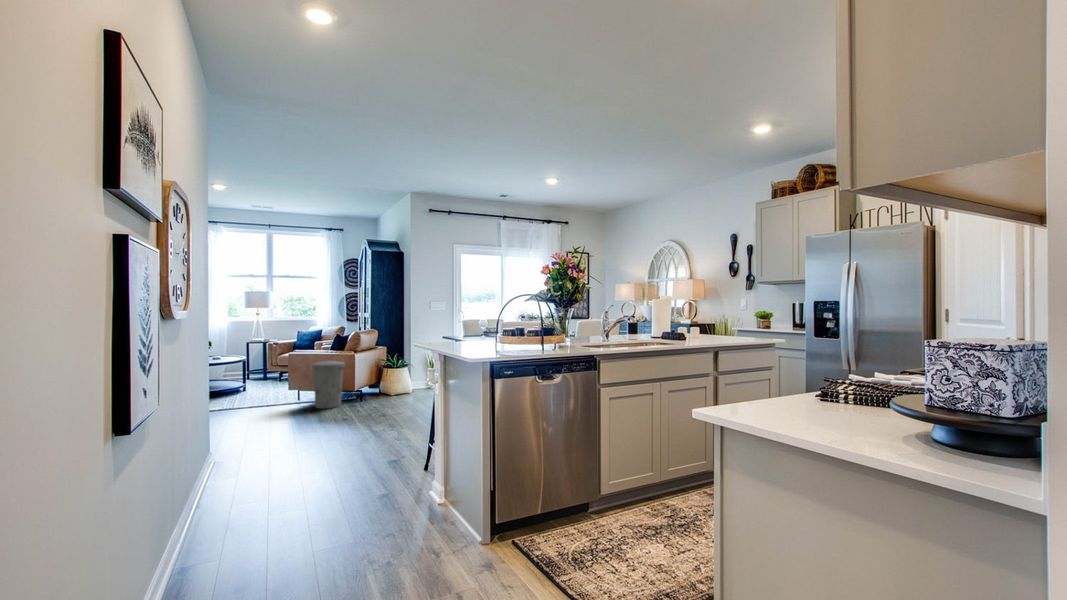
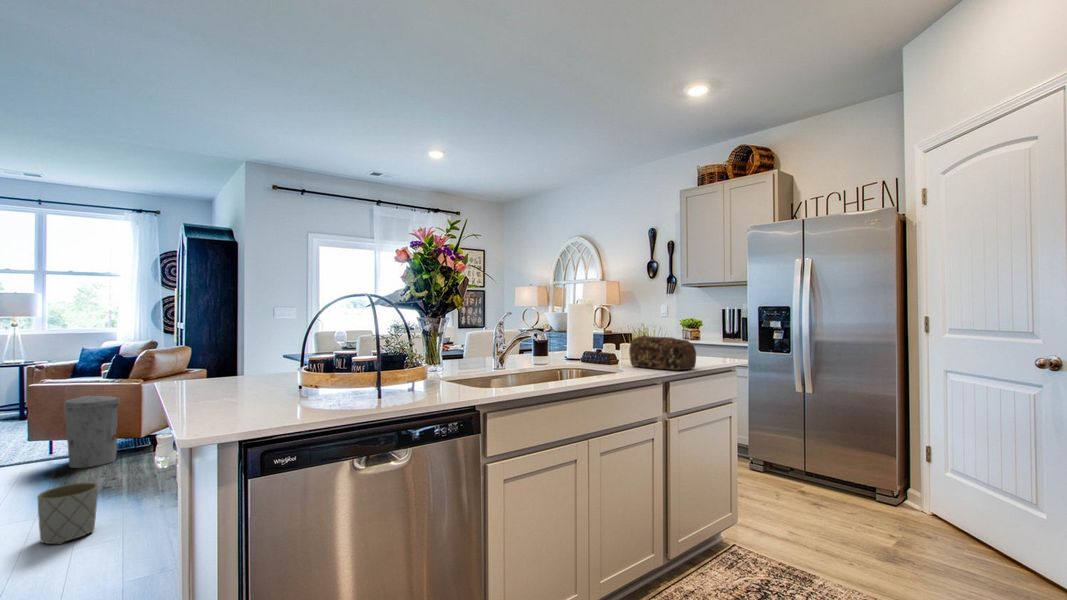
bread loaf: none [696,321,744,344] -> present [629,336,696,370]
planter: none [327,410,356,443] -> present [37,483,98,544]

